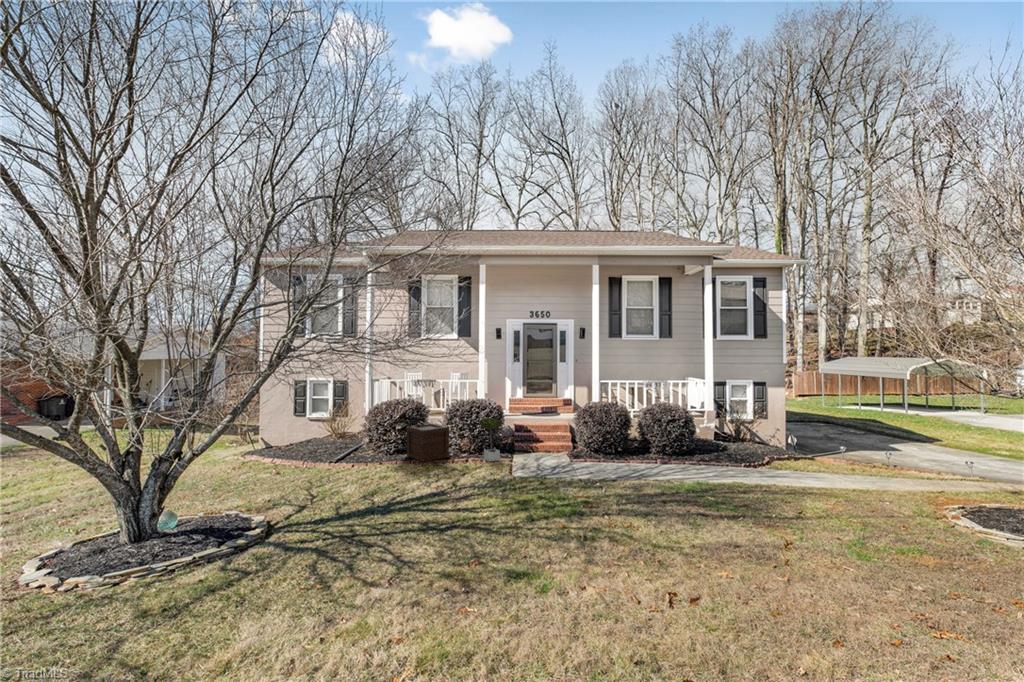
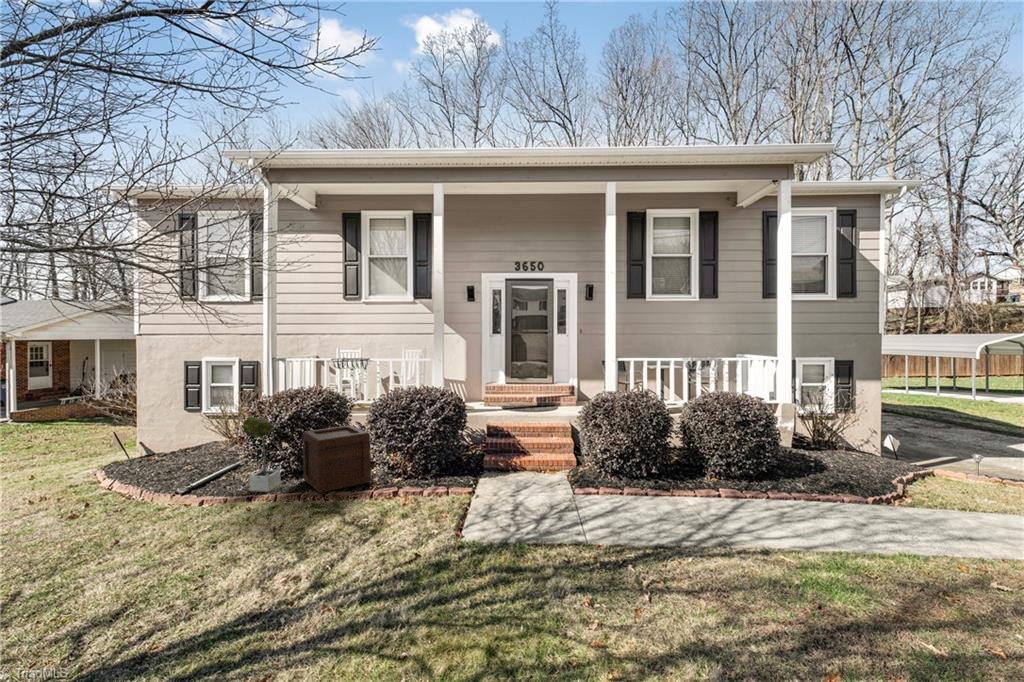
potted tree: present [481,418,500,461] -> present [243,417,281,492]

